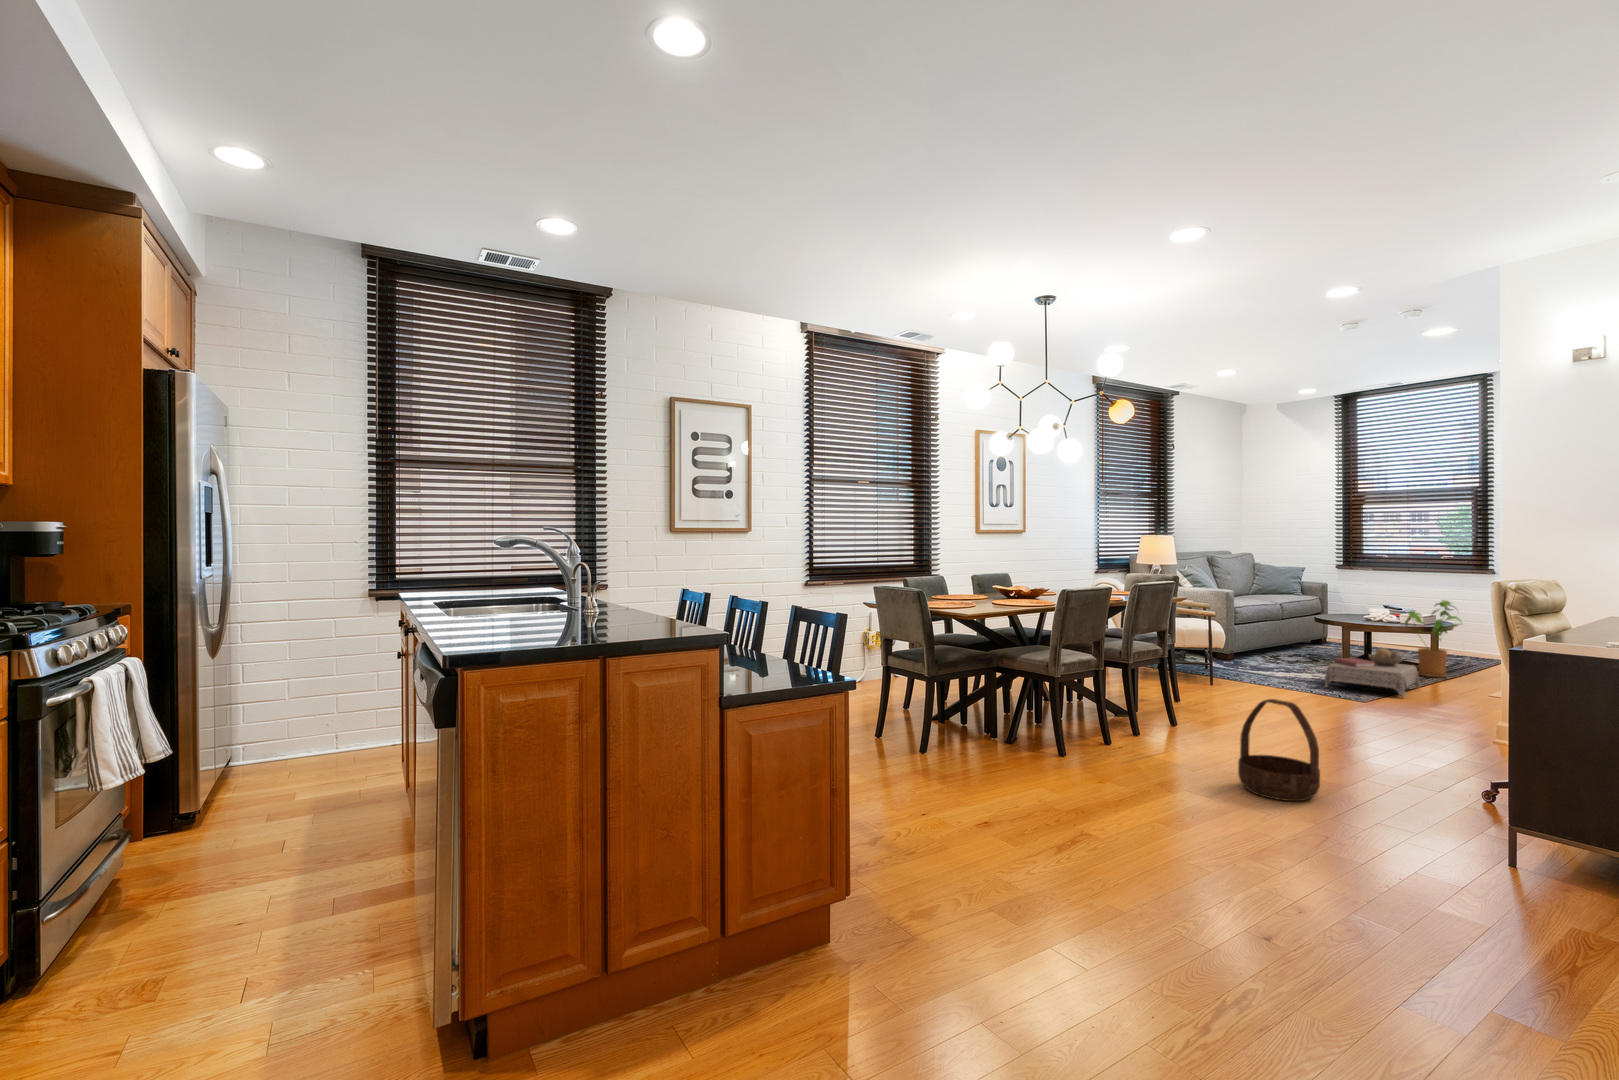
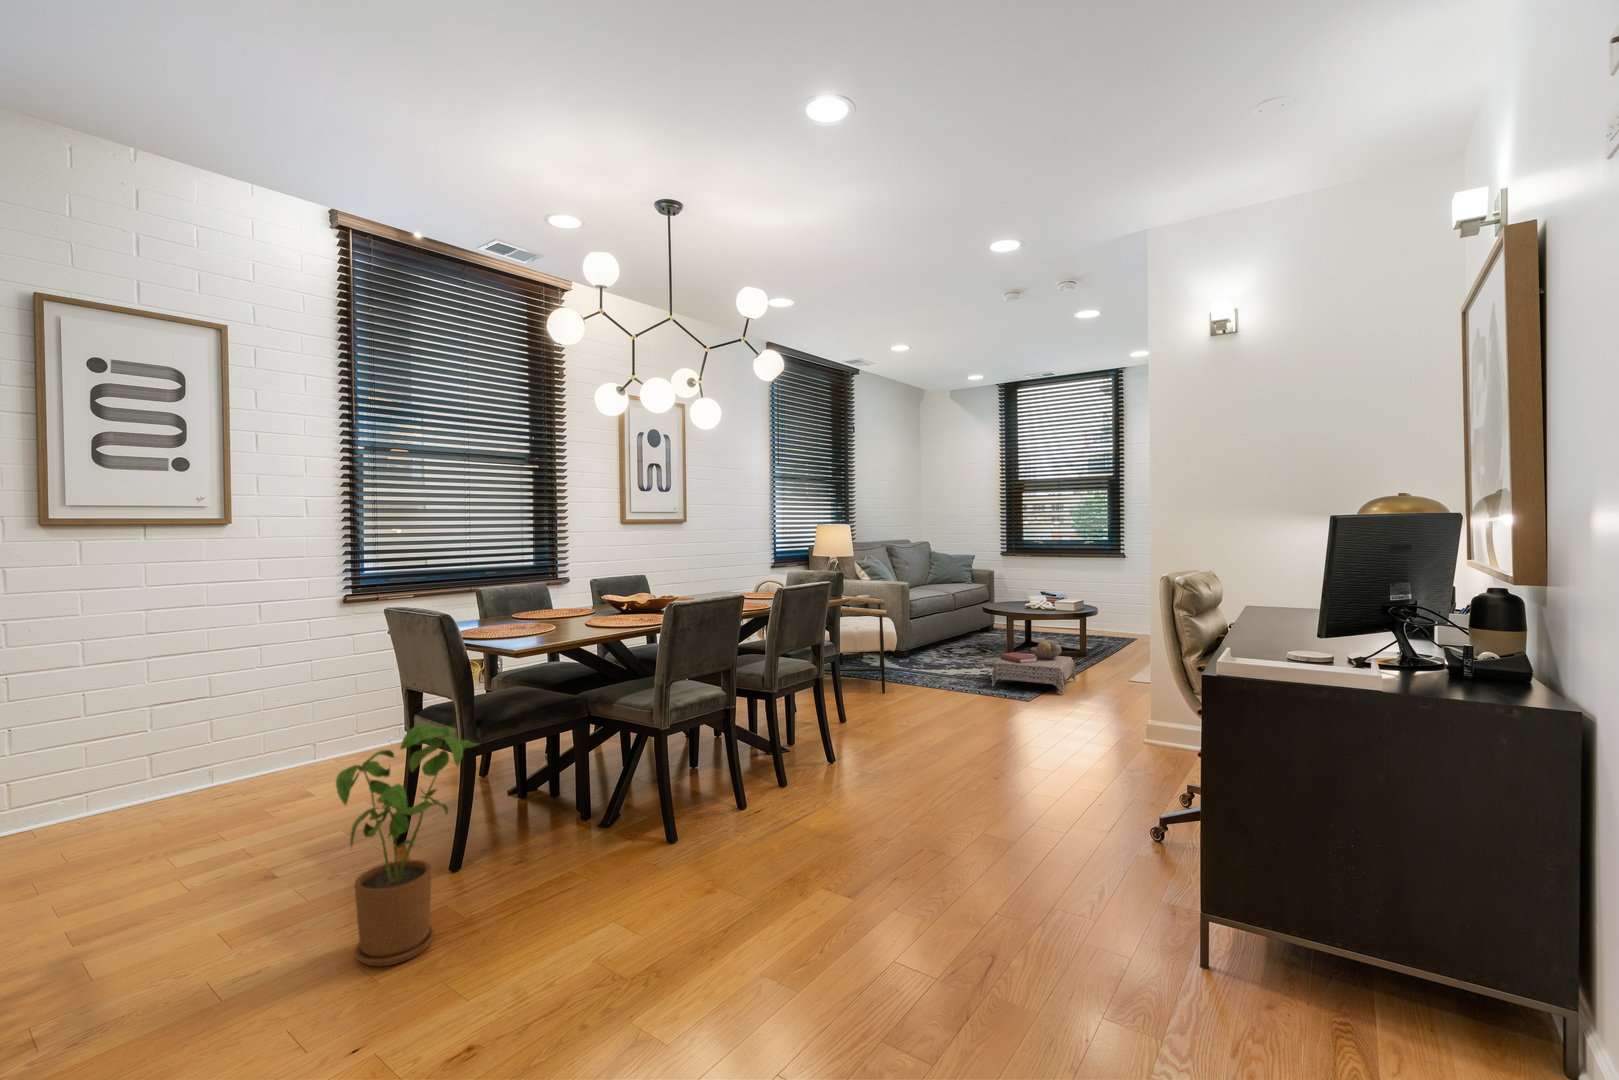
house plant: present [1405,600,1461,677] -> present [336,724,478,966]
basket: present [1238,699,1320,801] -> none [890,749,988,896]

